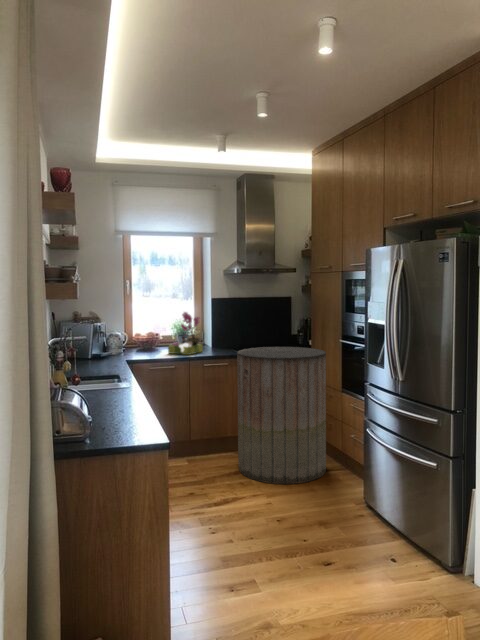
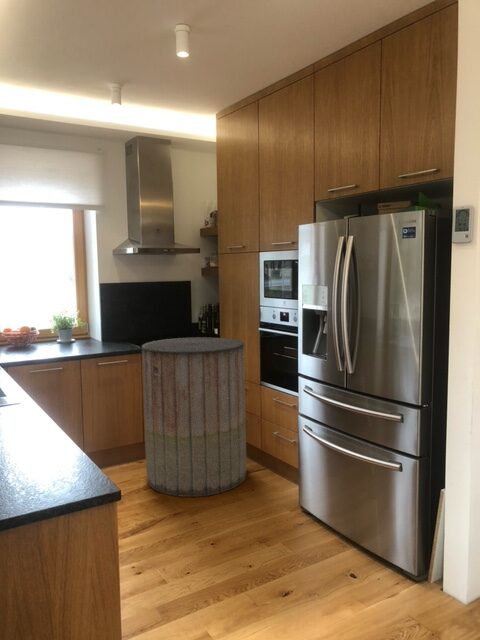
flower arrangement: present [168,312,203,355] -> none [51,299,94,352]

